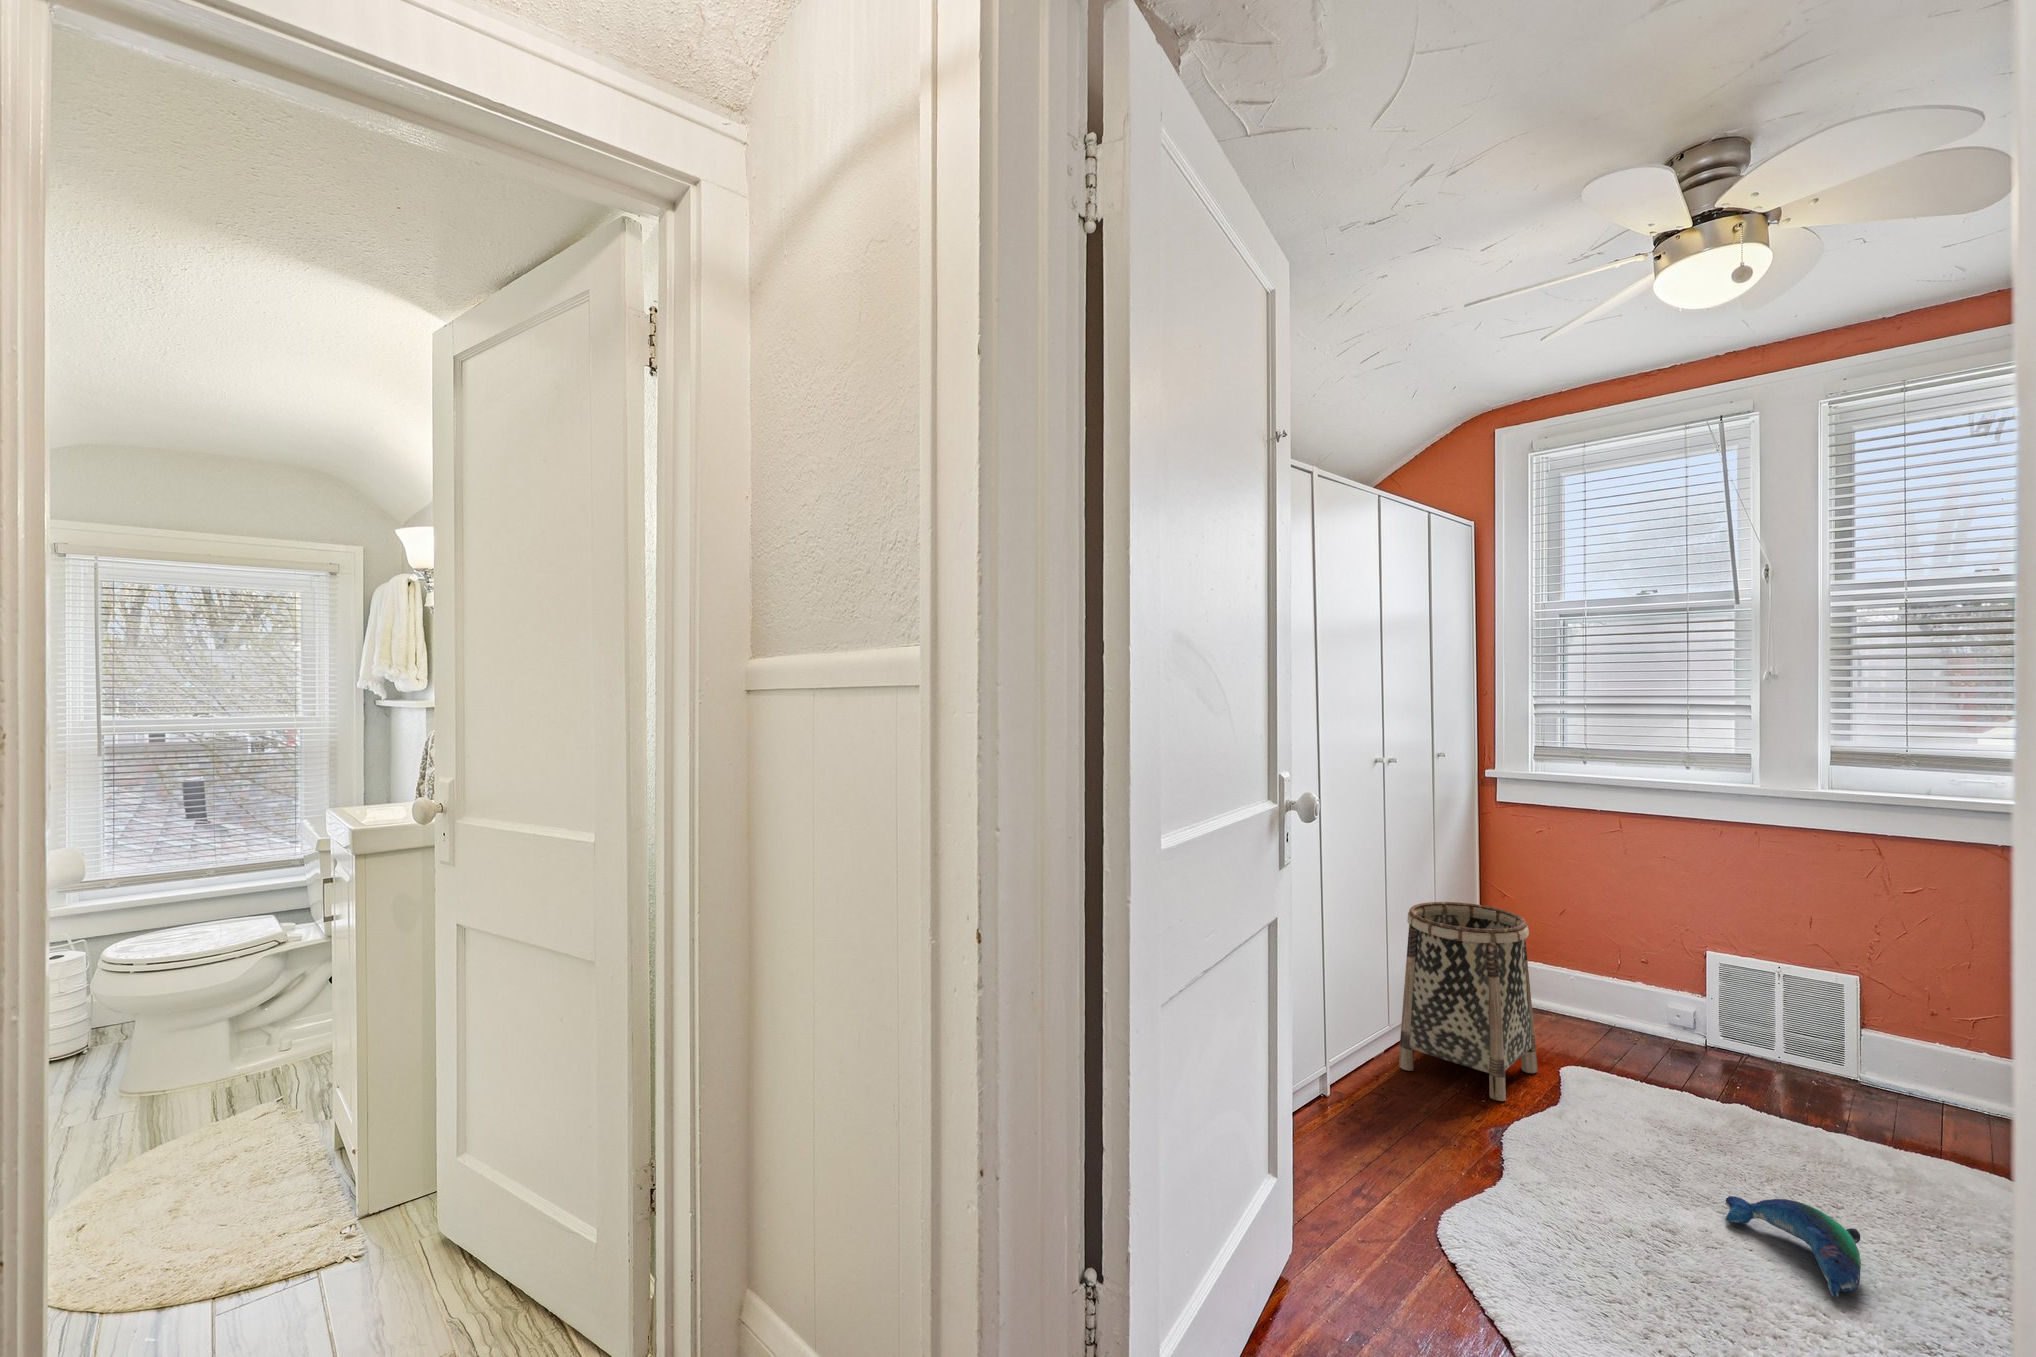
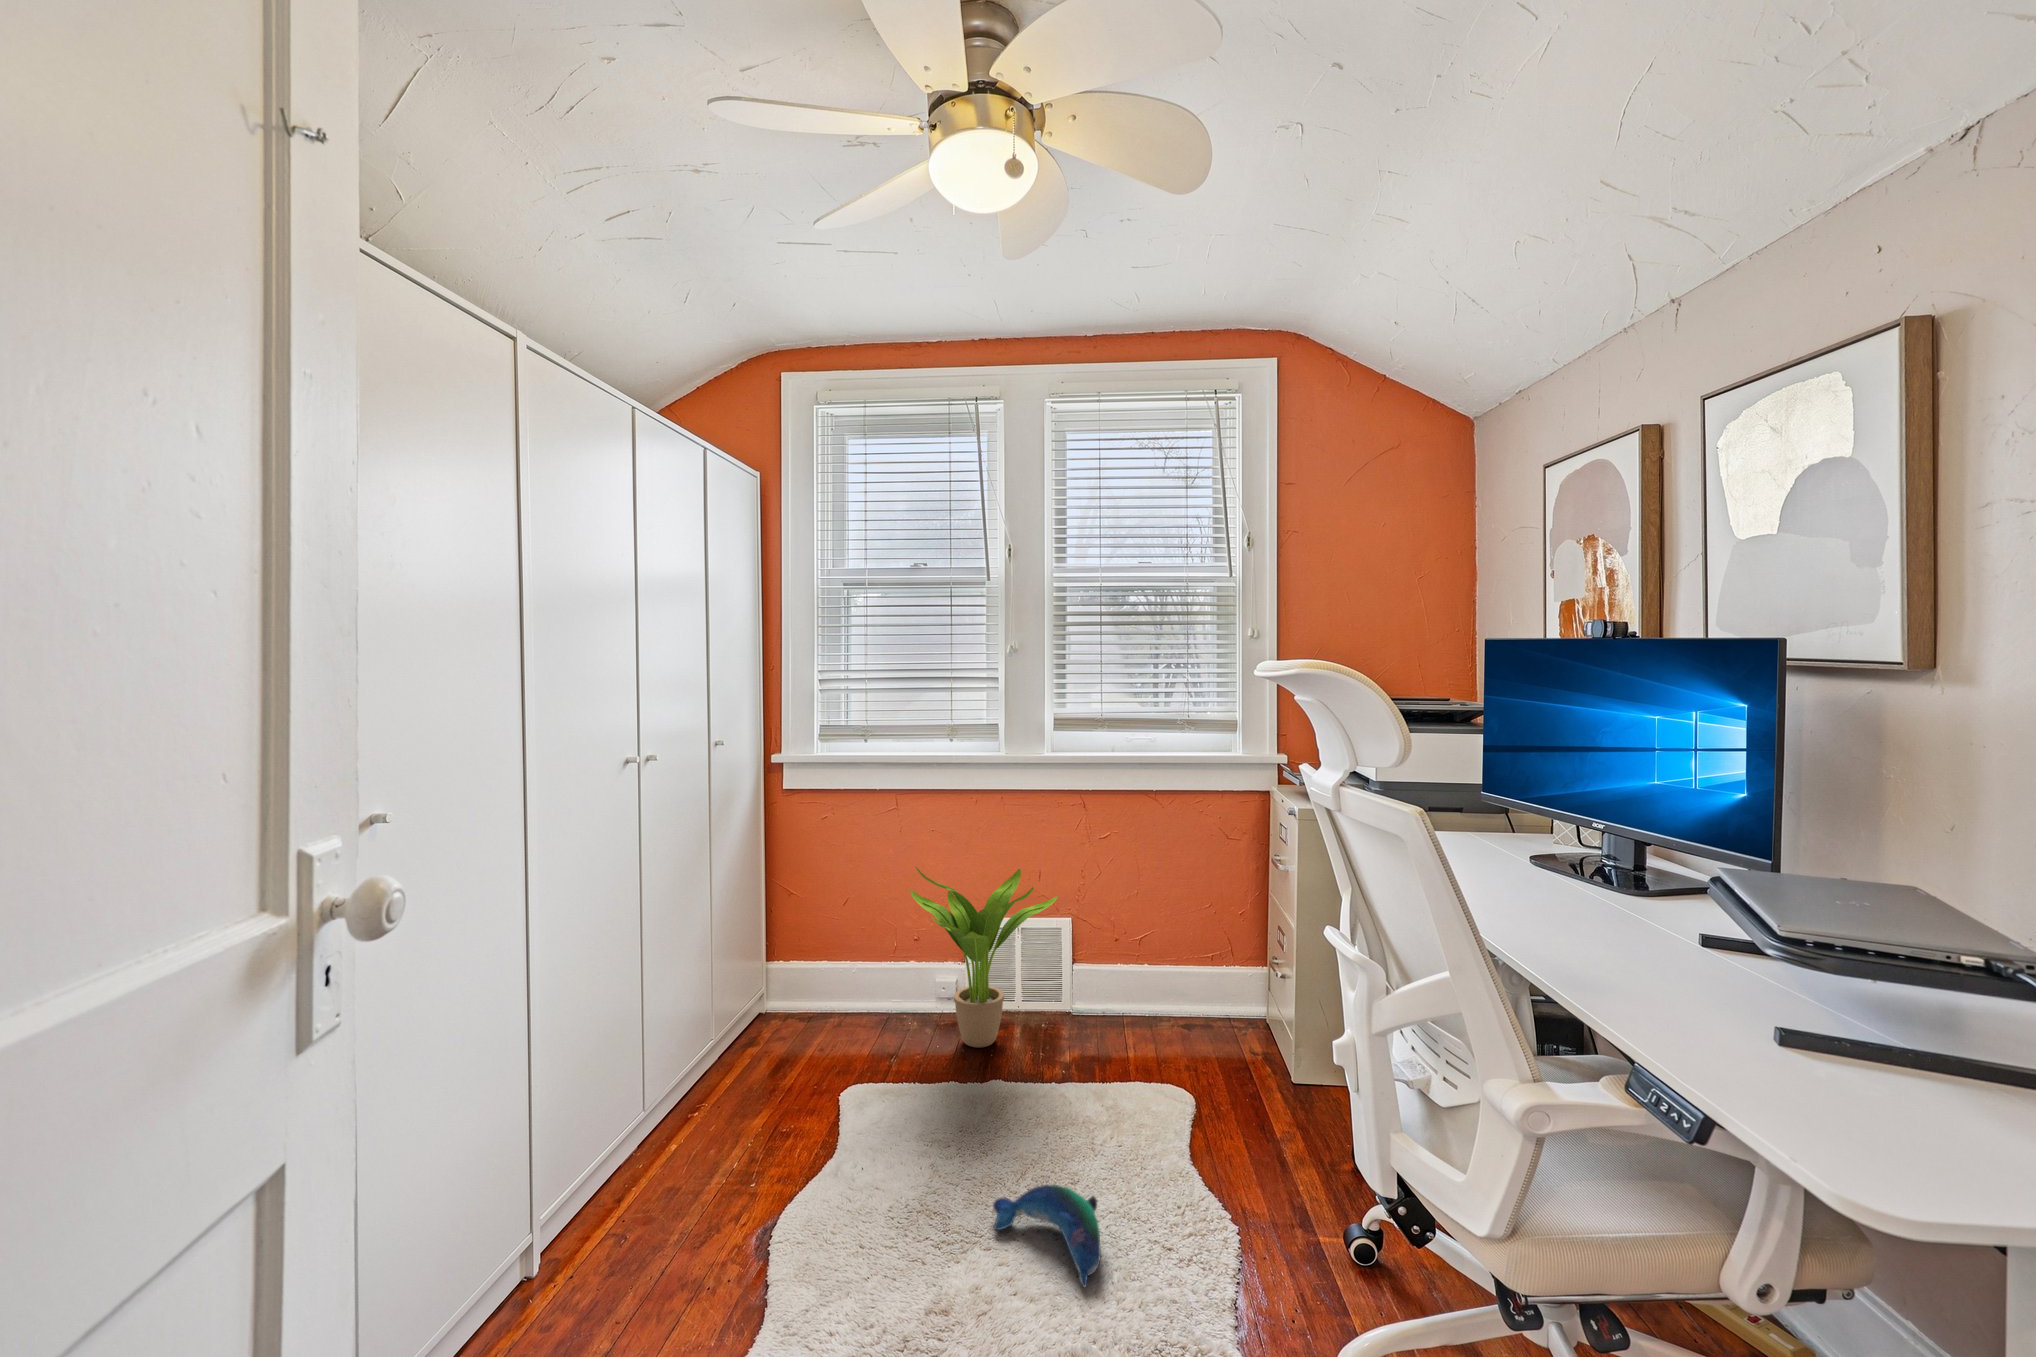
potted plant: none [1636,884,1835,1083] -> present [910,867,1058,1048]
basket: present [1399,902,1538,1101] -> none [662,920,820,1160]

